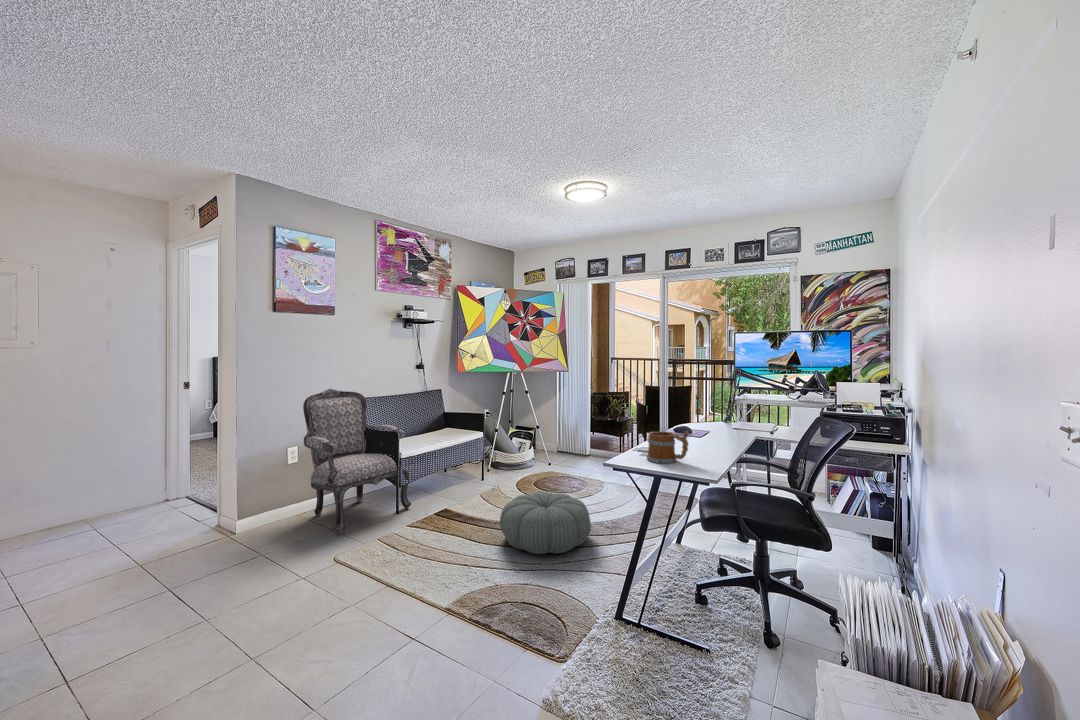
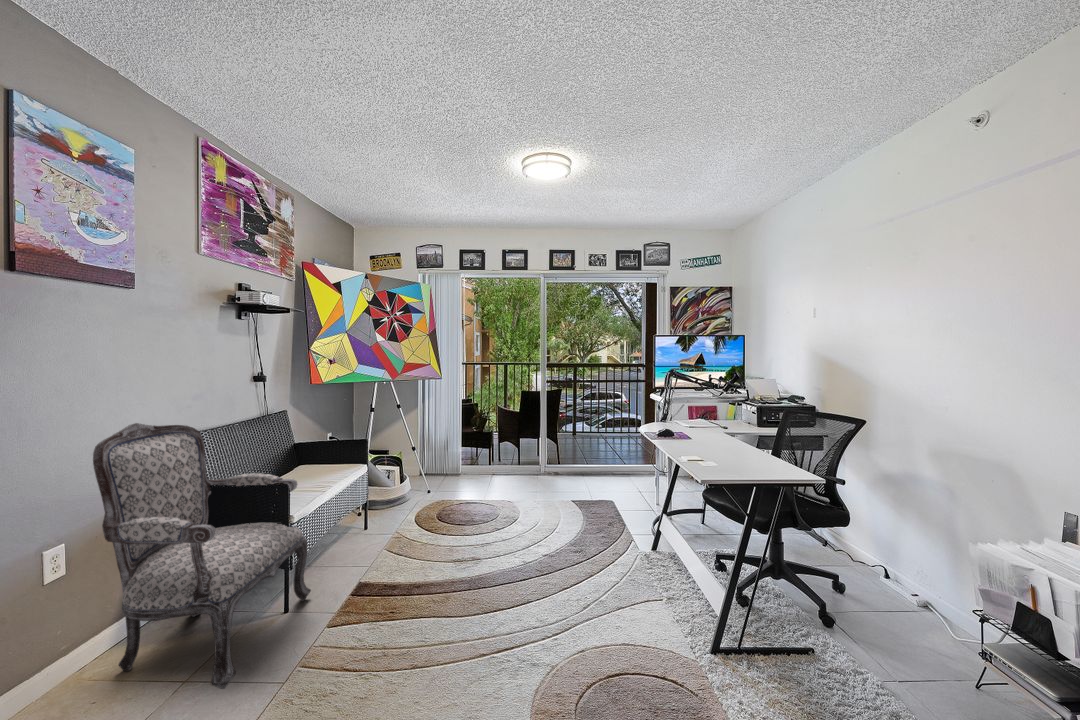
mug: present [646,431,689,463] -> none [727,432,773,469]
pouf: present [500,492,591,554] -> none [490,522,601,607]

